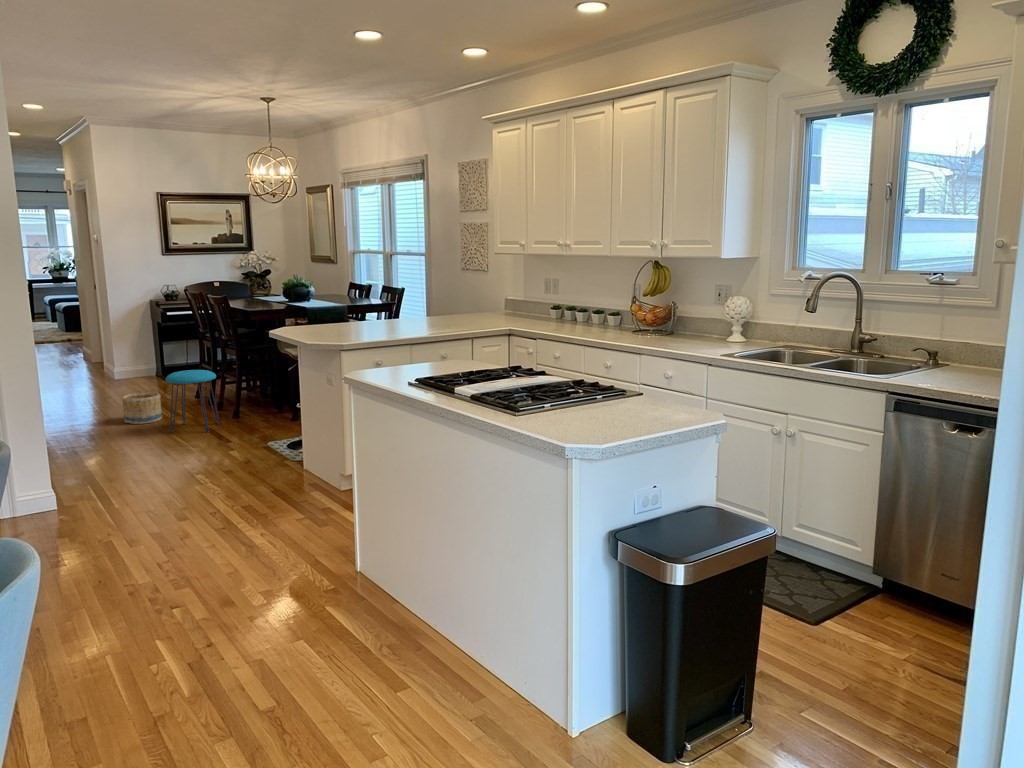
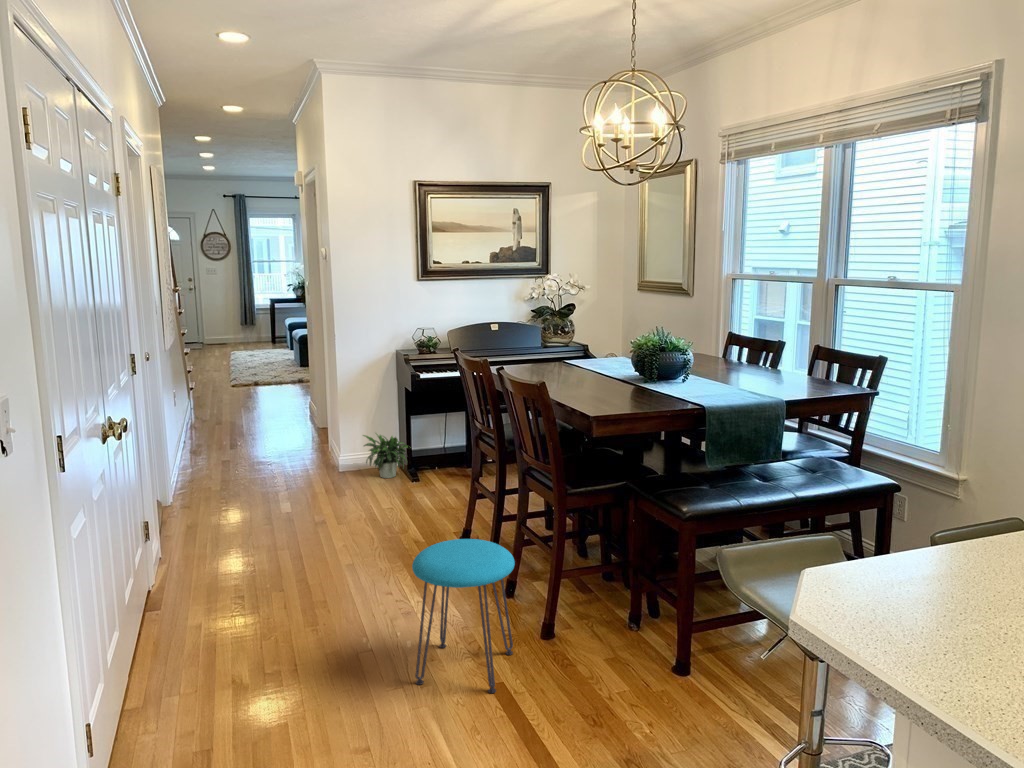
potted plant: none [127,352,164,380] -> present [363,434,408,478]
basket: present [122,392,162,424] -> none [331,557,402,632]

